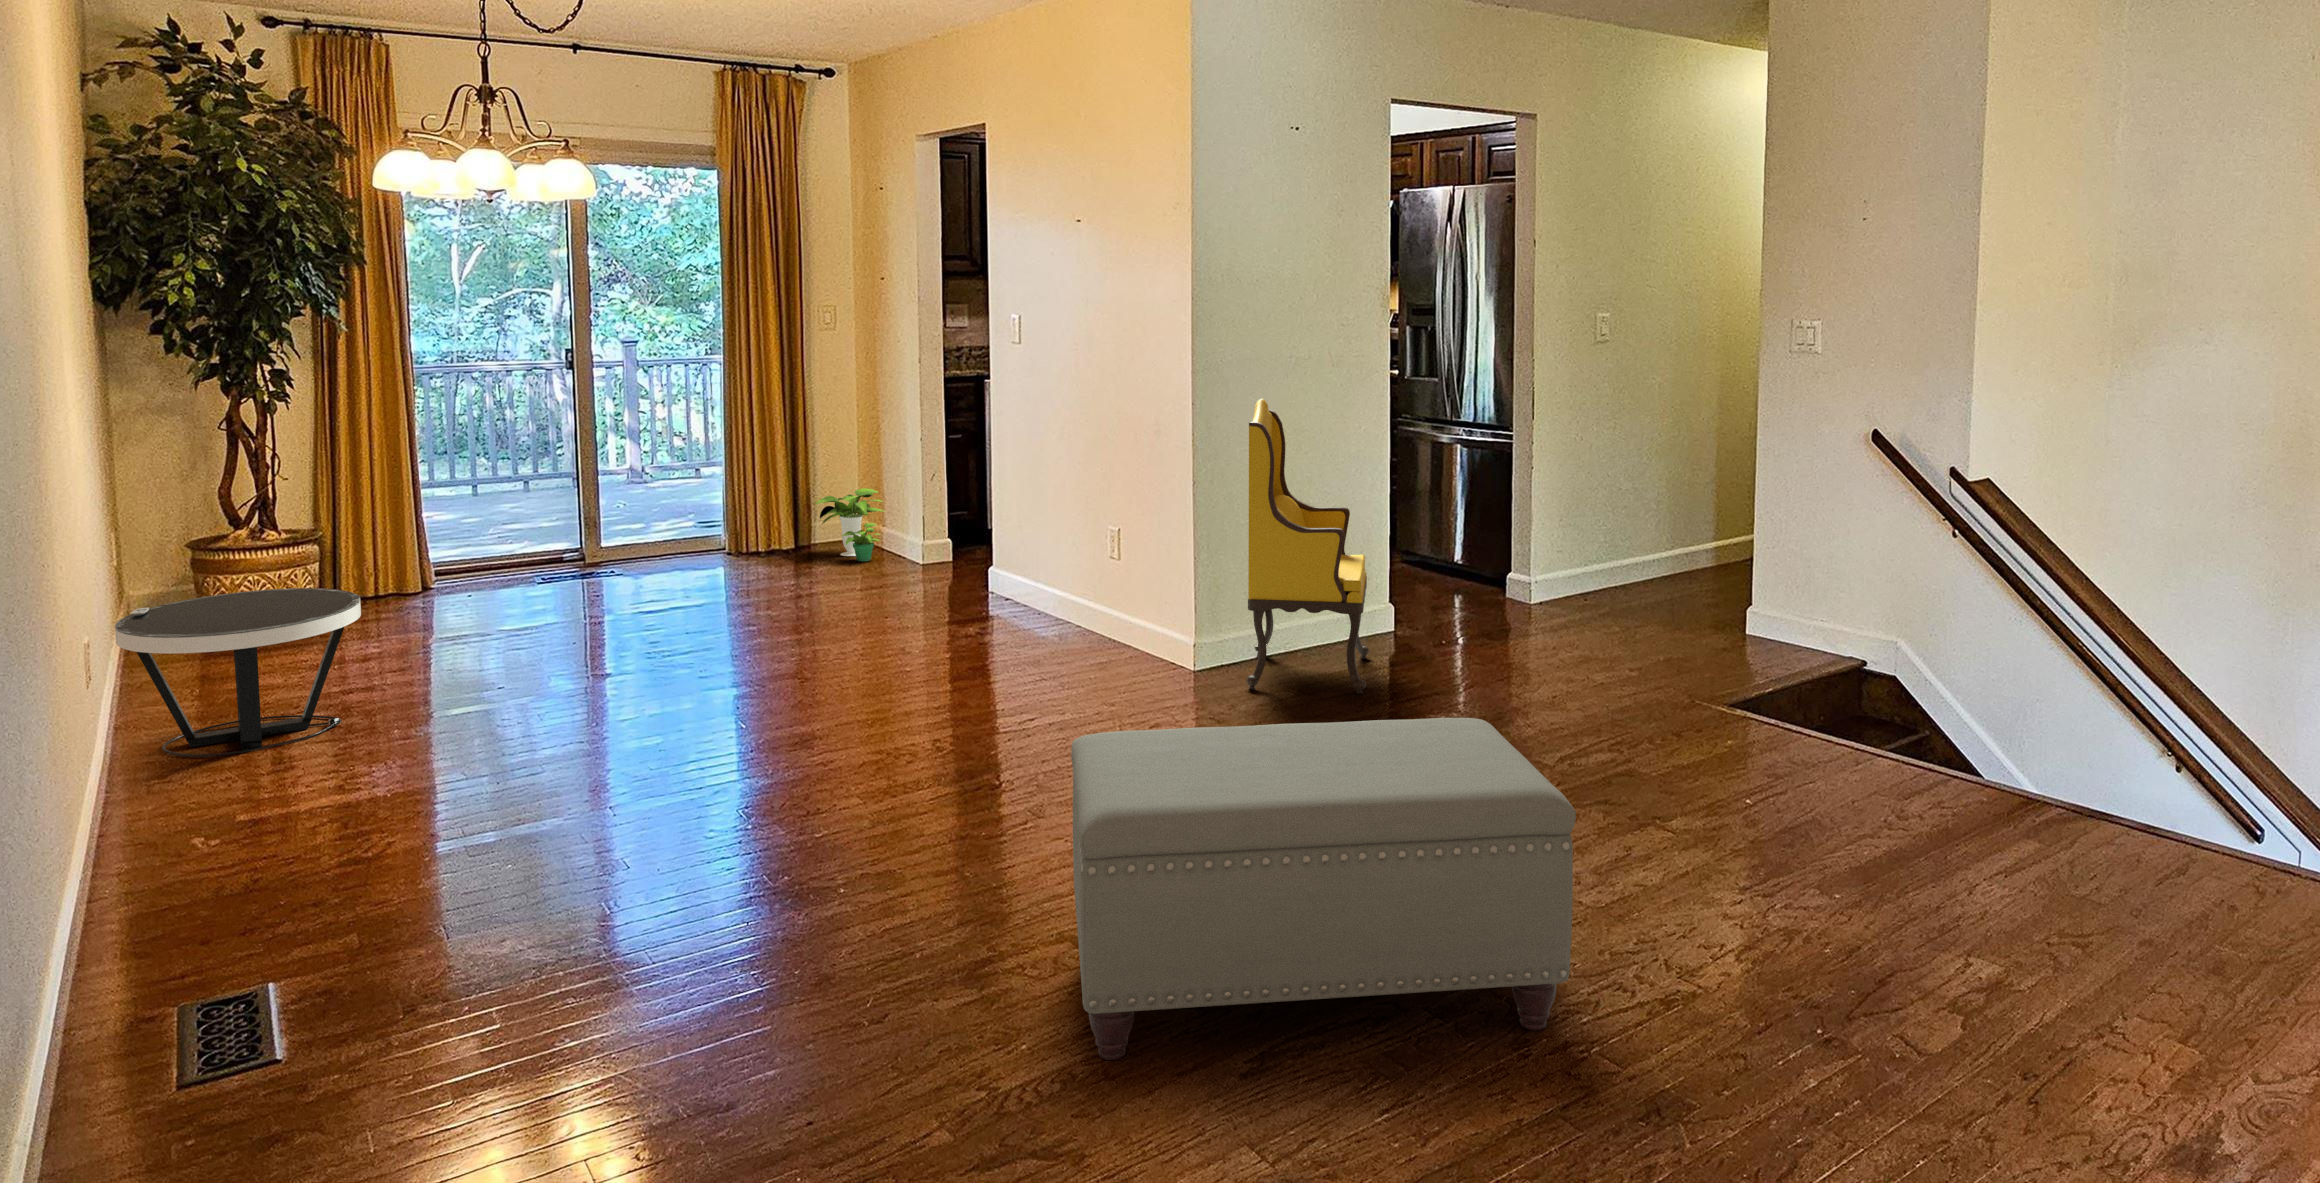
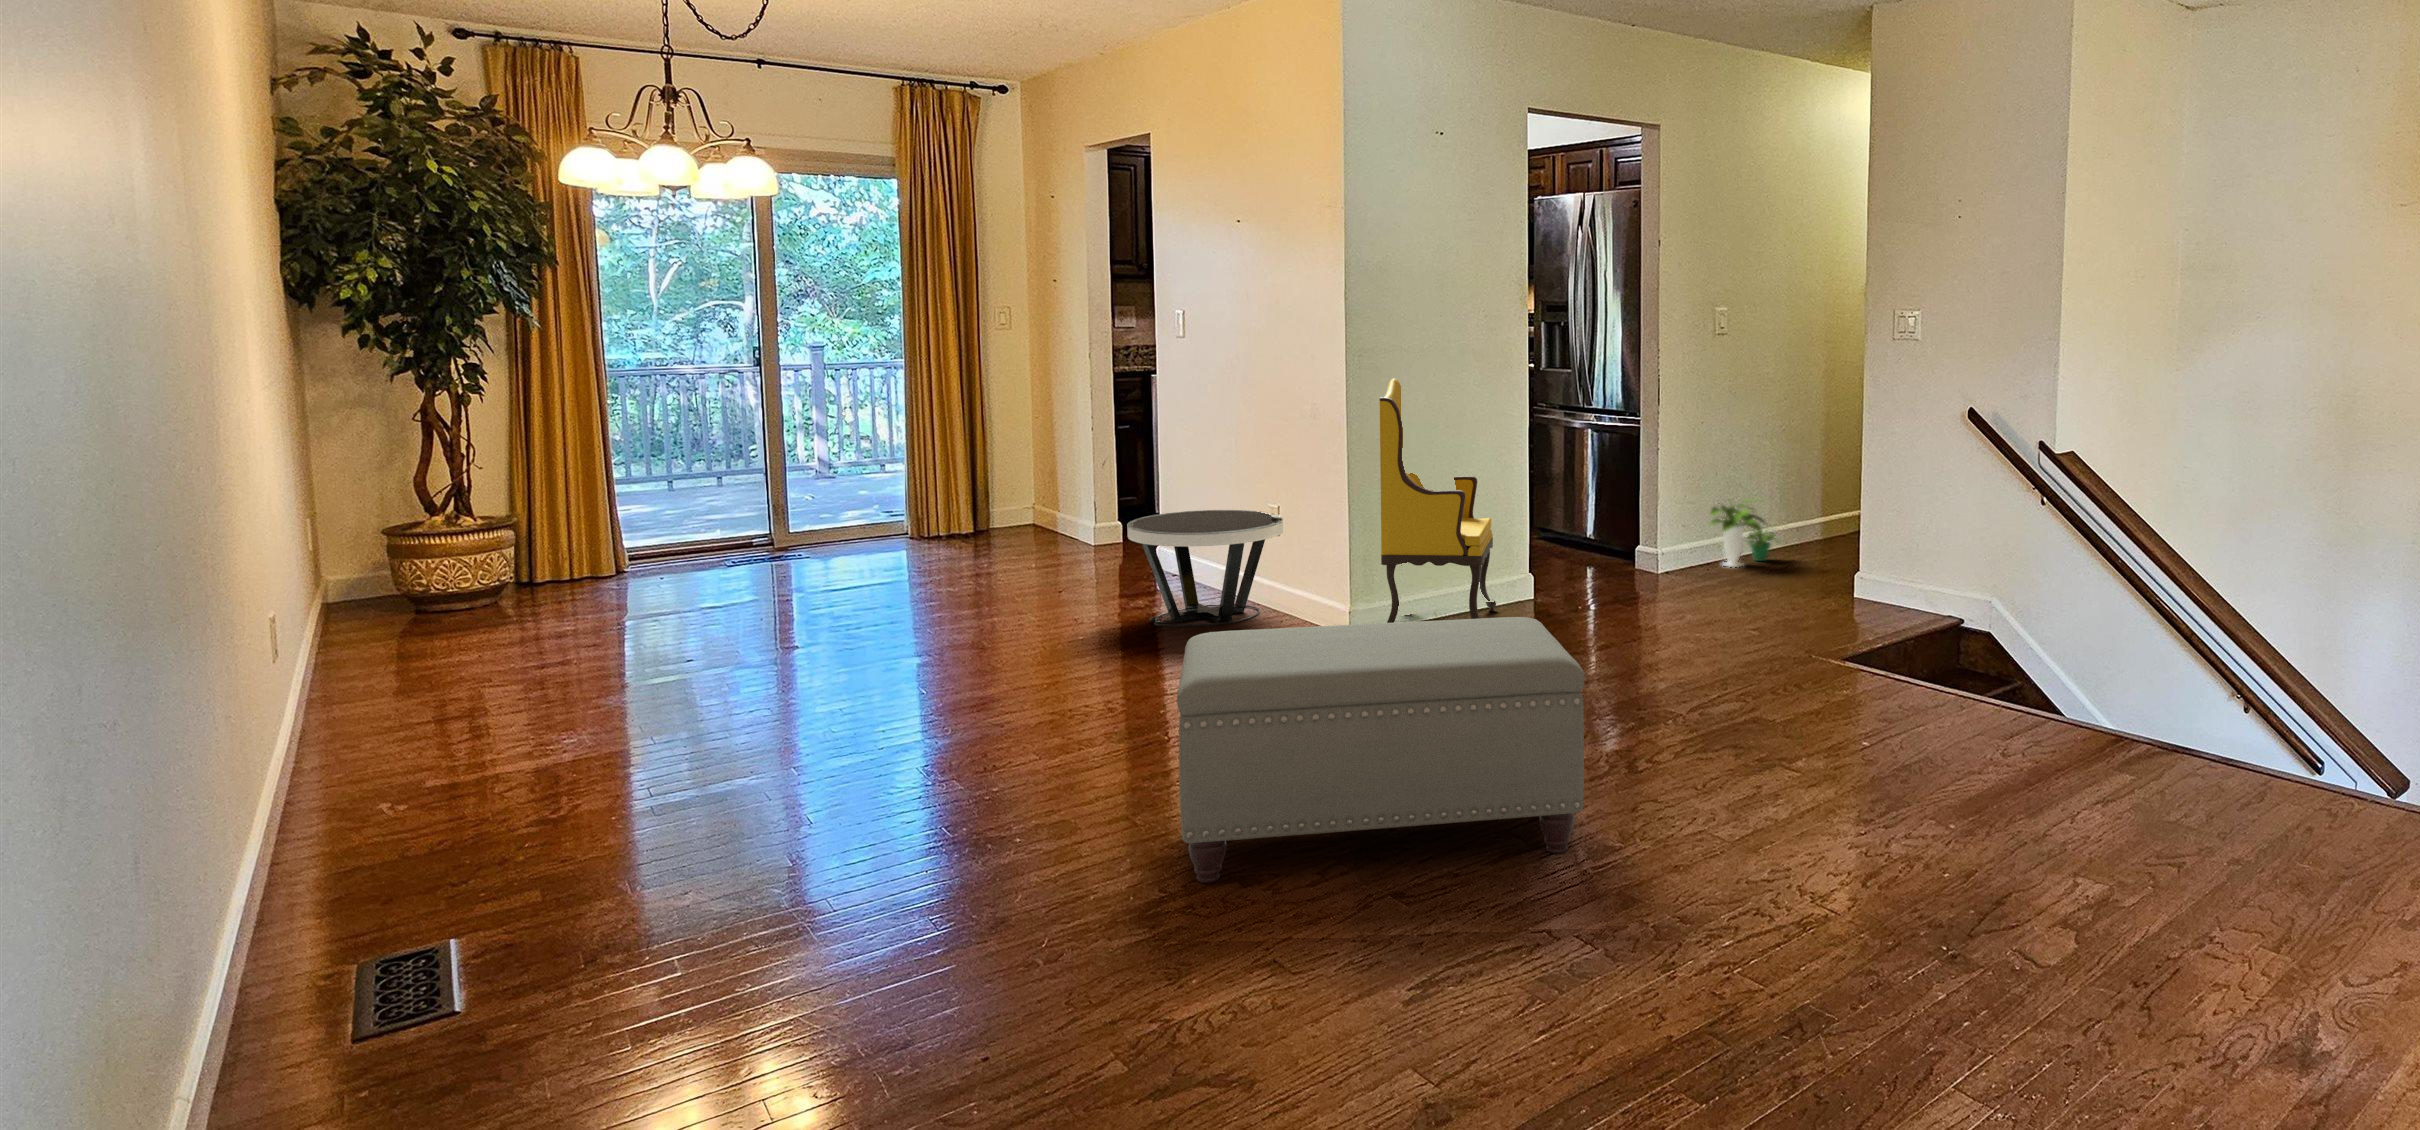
potted plant: present [815,488,885,561] -> present [1710,499,1775,567]
side table: present [115,588,361,757] -> present [1127,510,1283,626]

